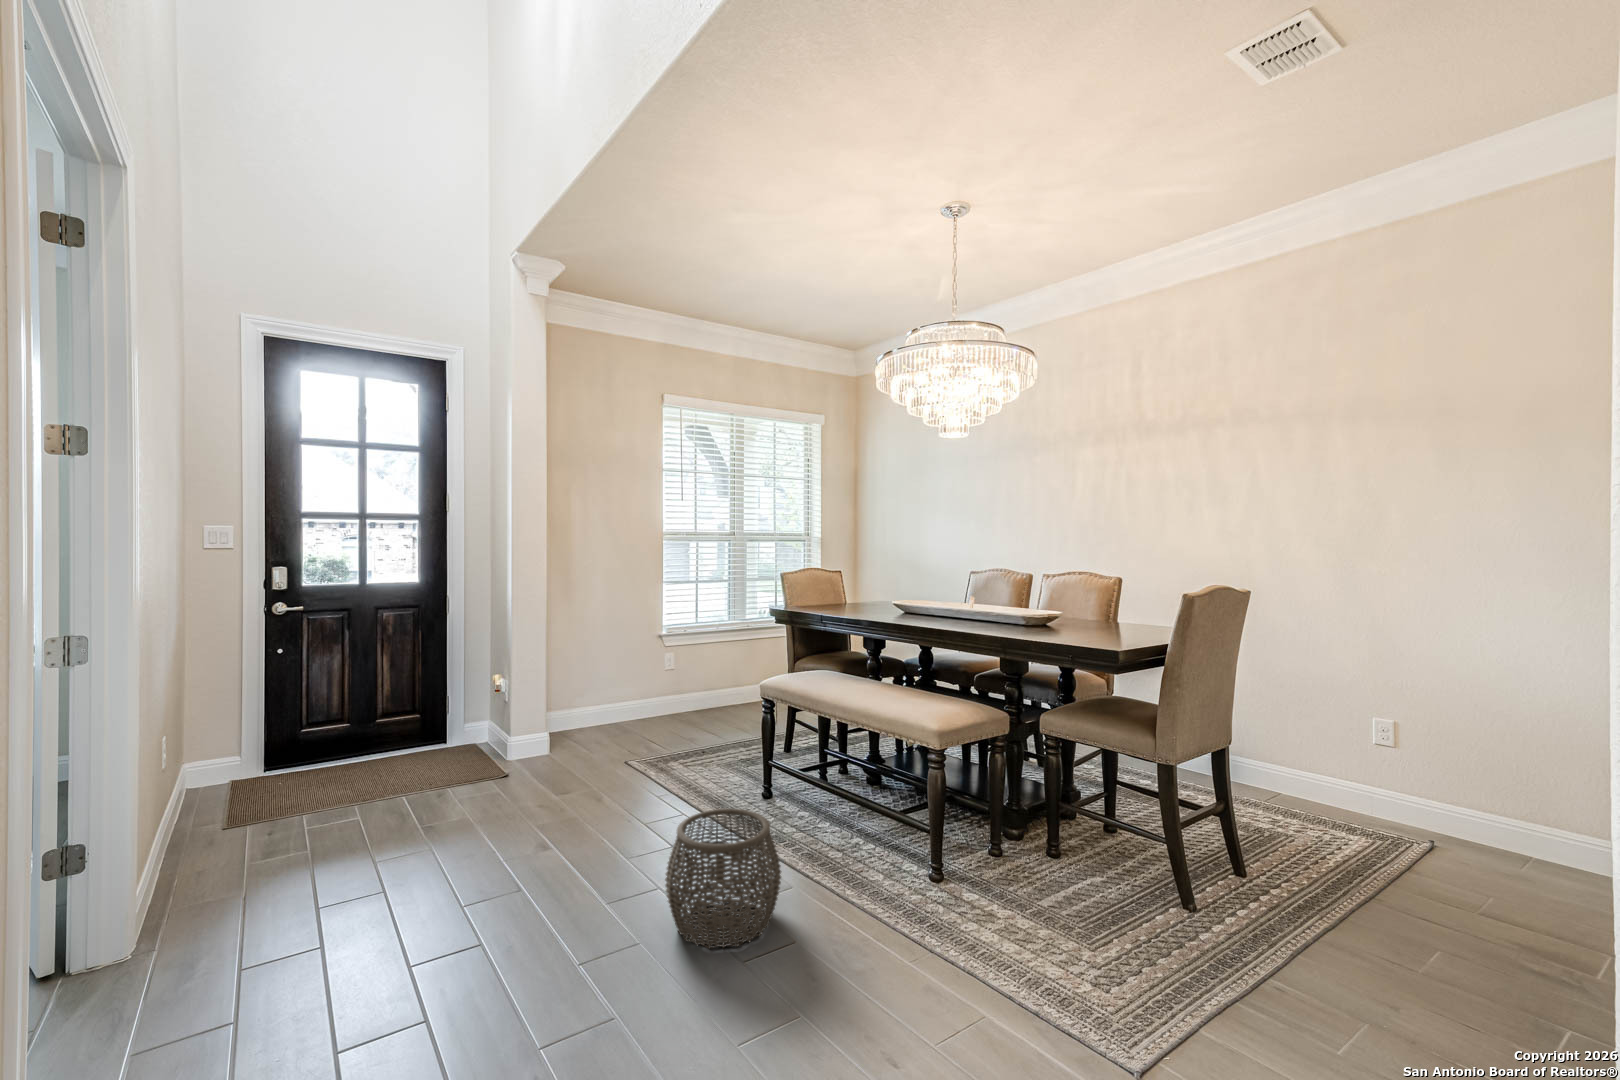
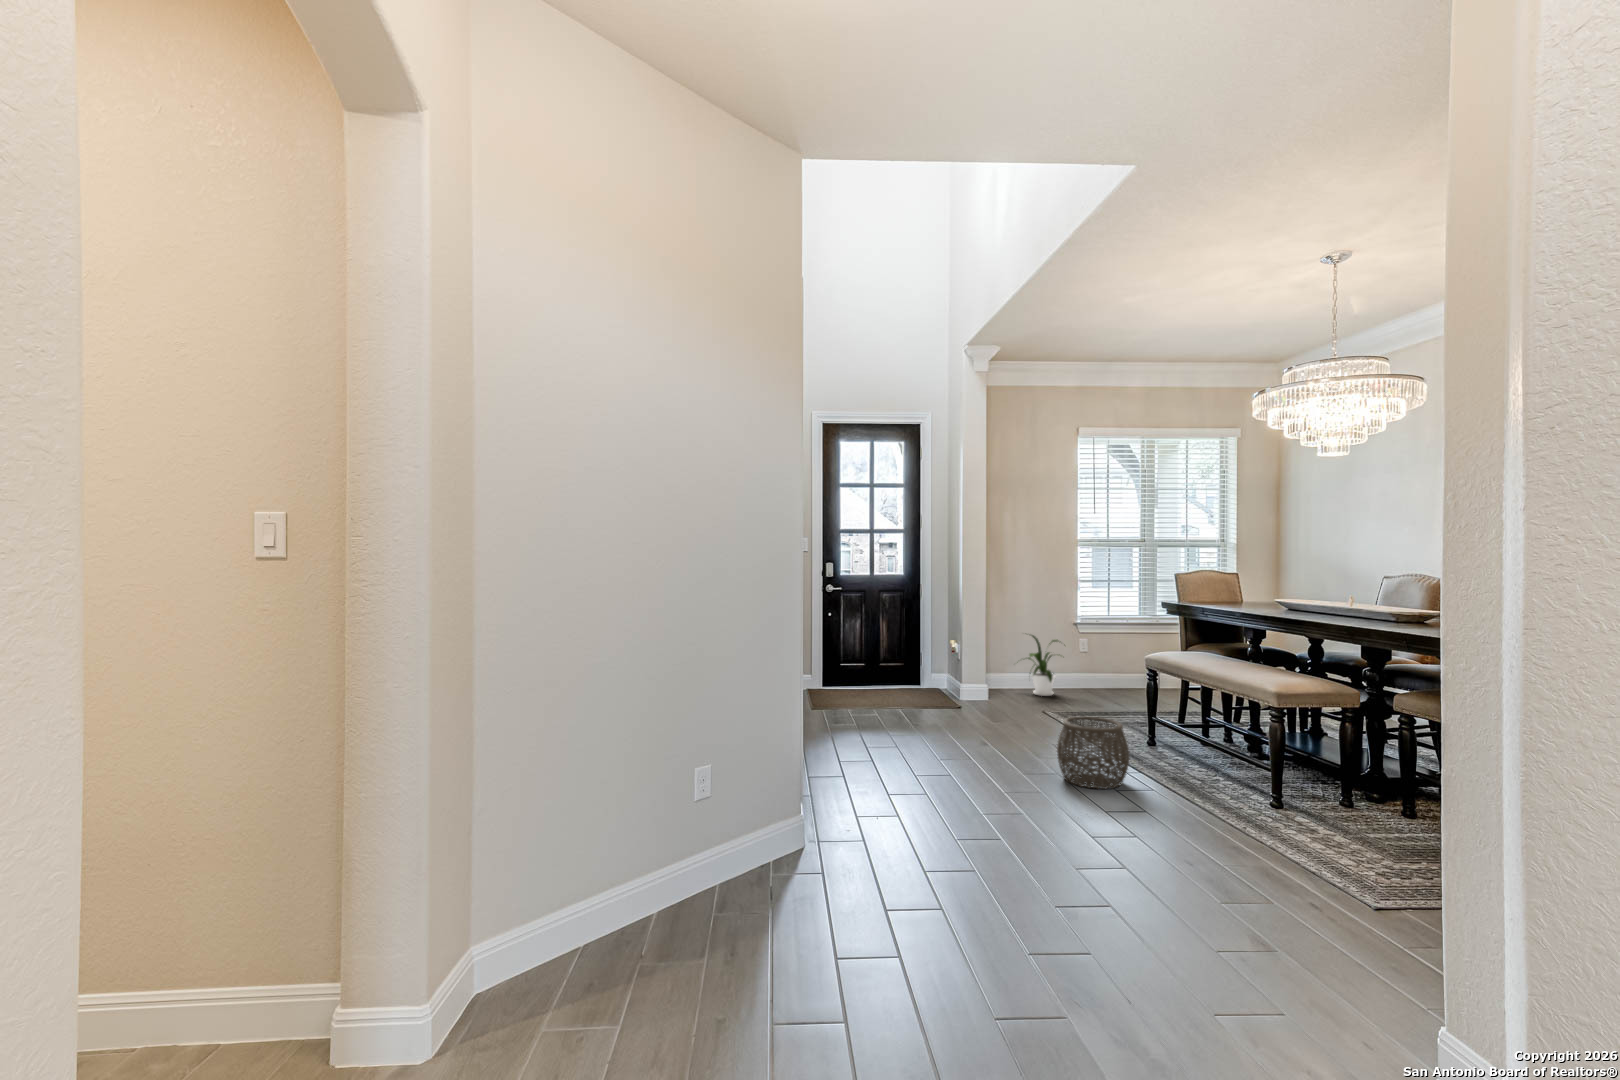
house plant: none [582,655,653,734] -> present [1028,635,1058,696]

